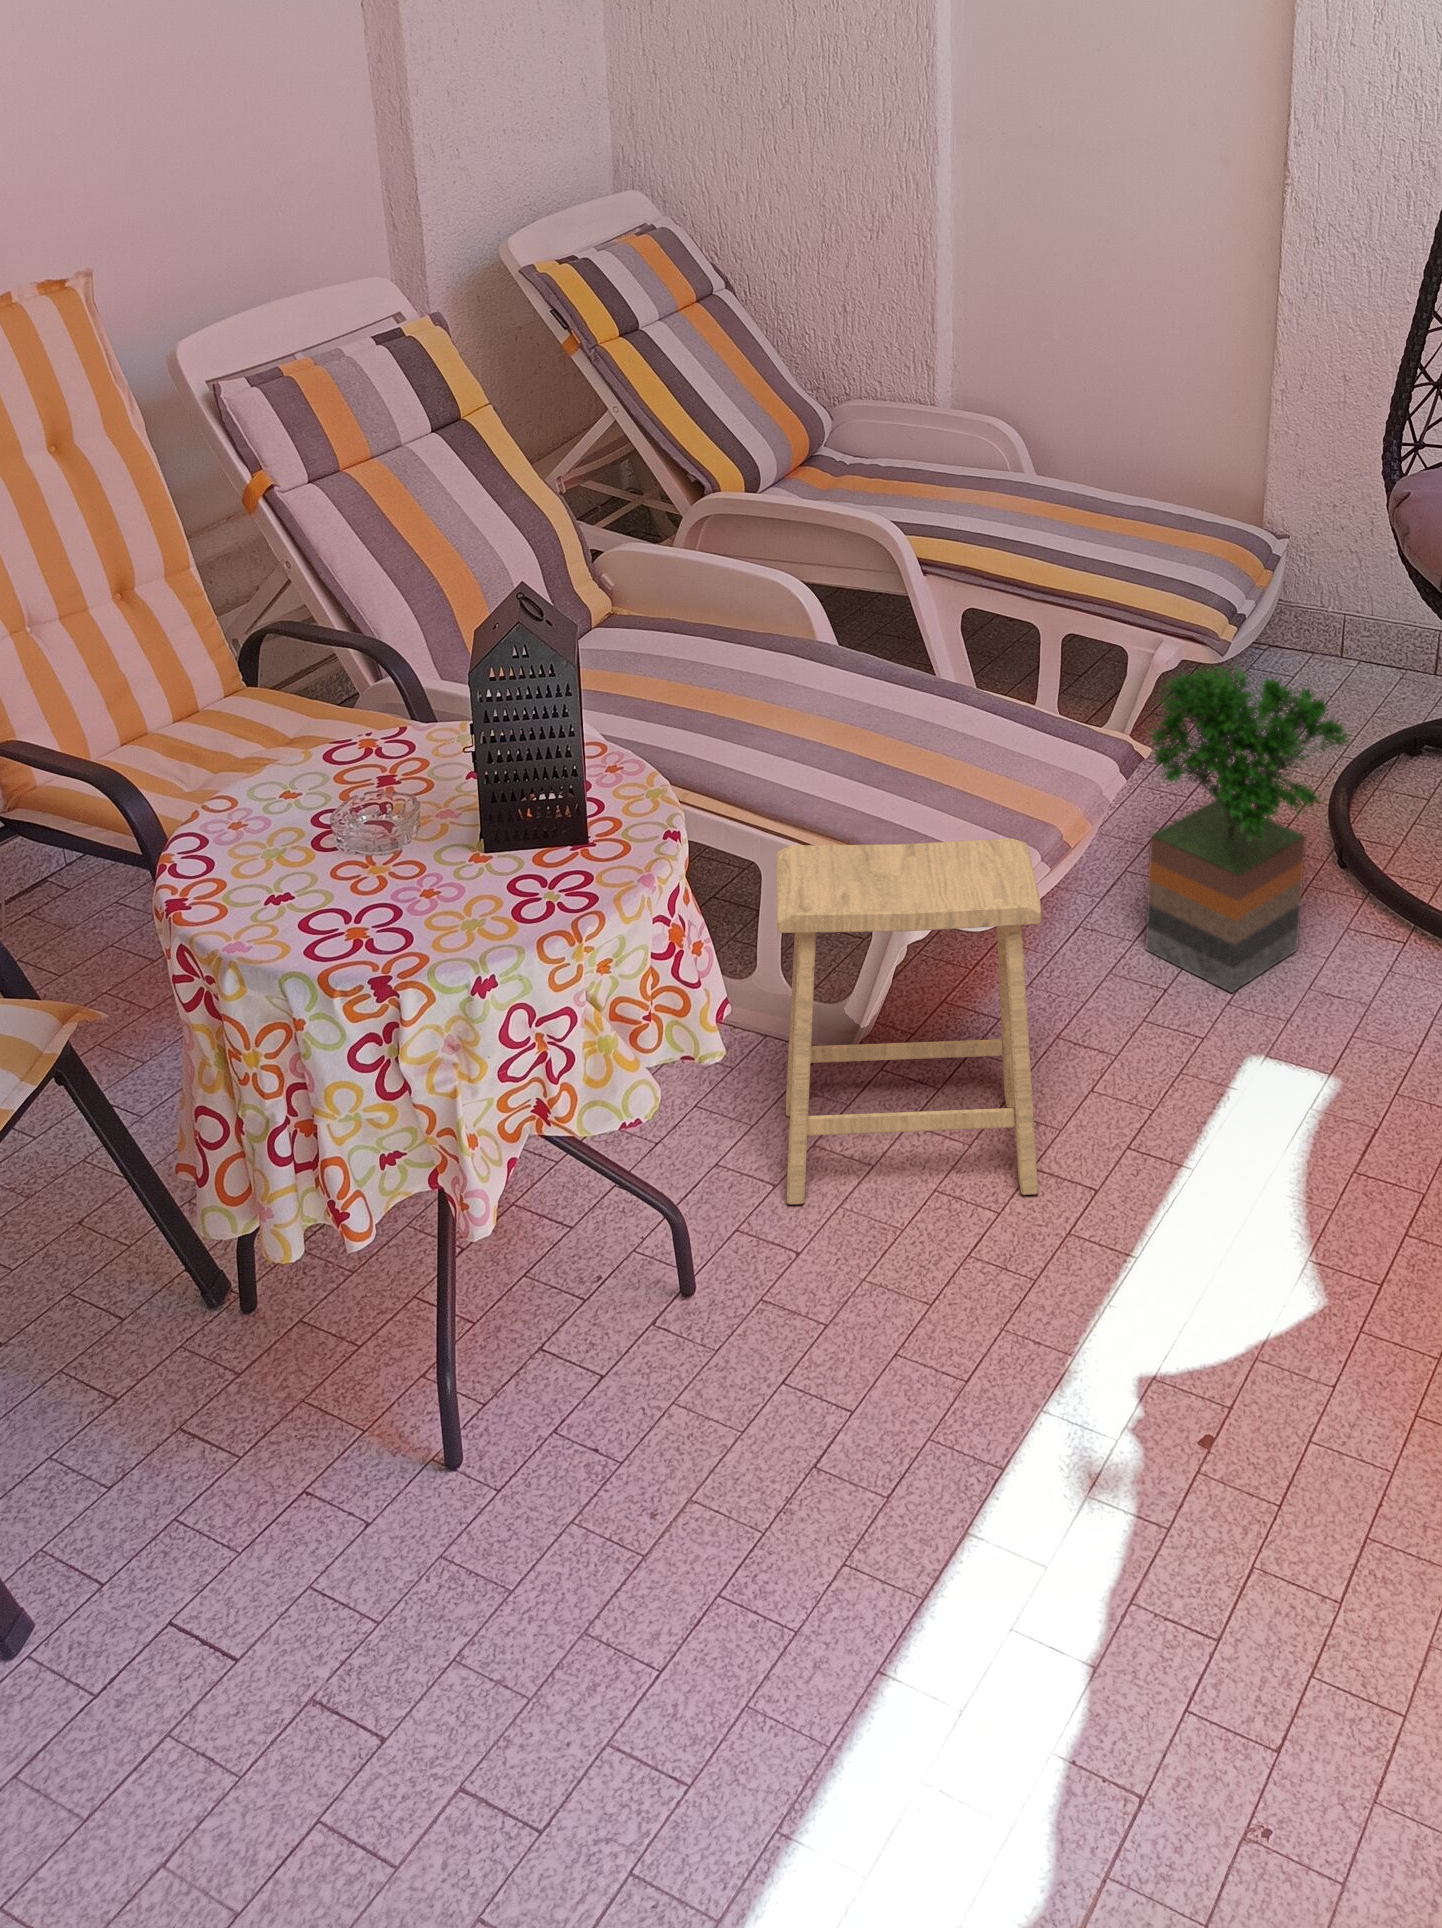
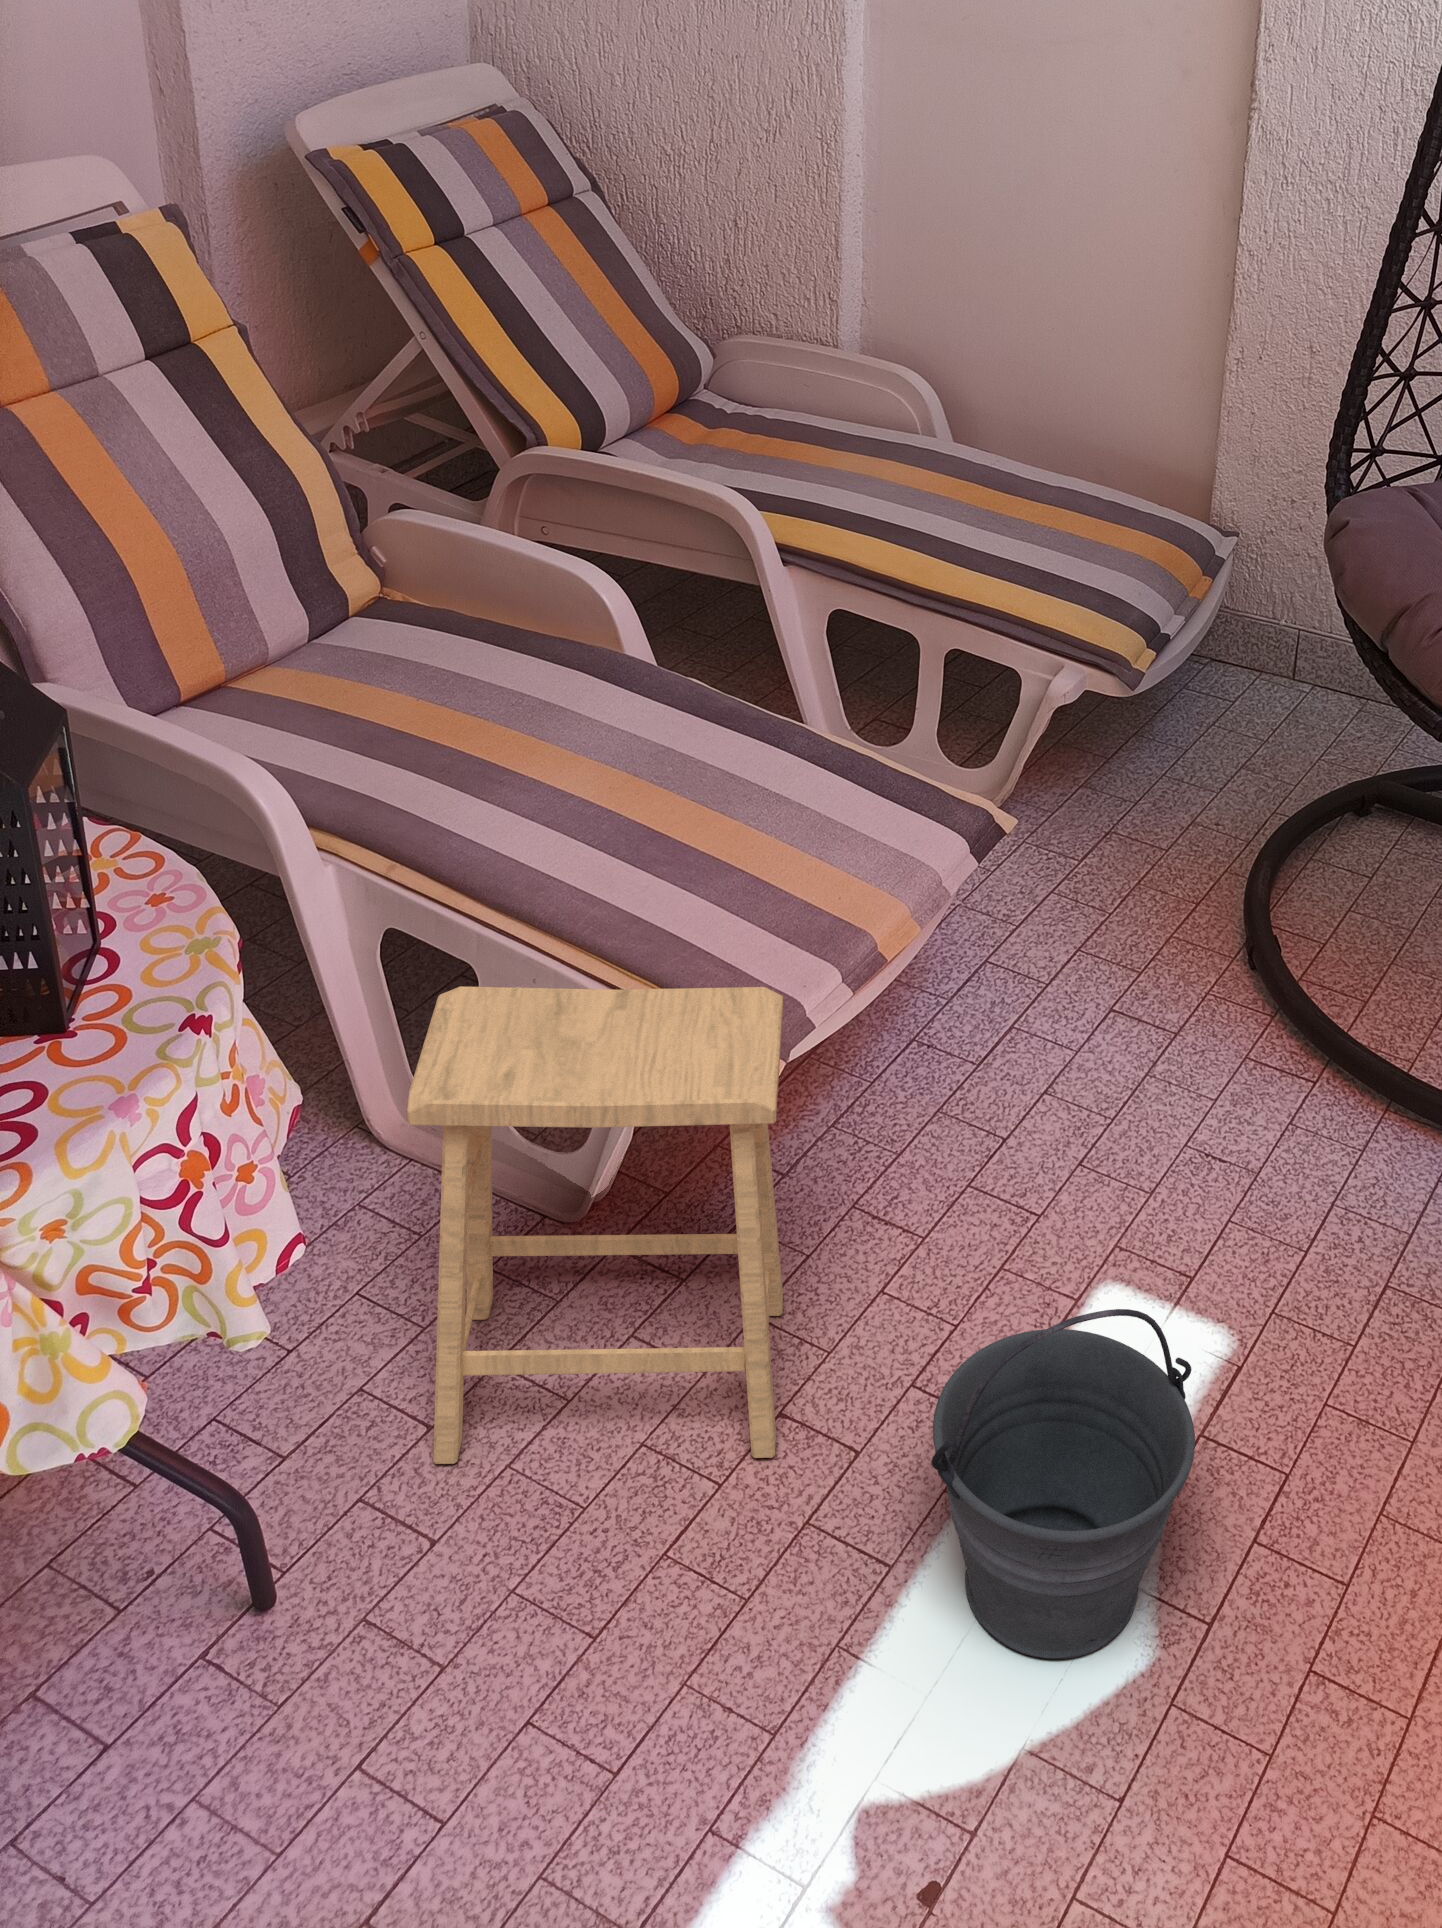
potted tree: present [1145,667,1348,992] -> none [984,729,1251,1149]
bucket: none [1172,1040,1367,1309] -> present [932,1309,1195,1659]

